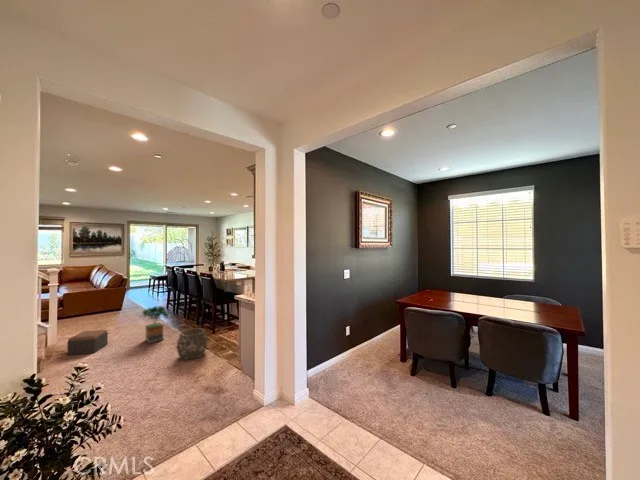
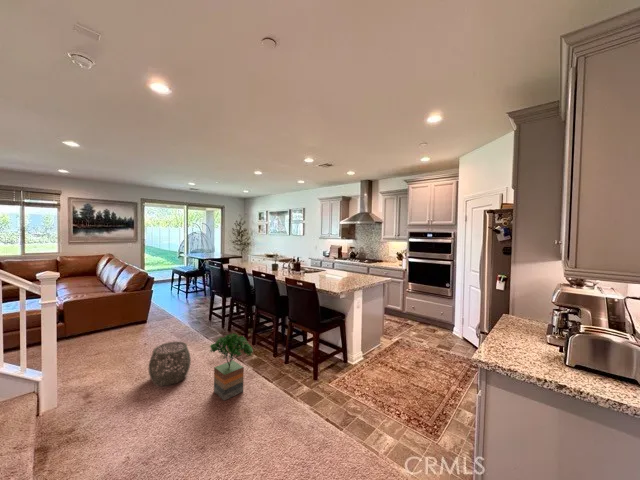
woven basket: present [177,329,207,360] -> present [149,342,191,386]
footstool: present [67,330,108,355] -> none [89,377,154,432]

